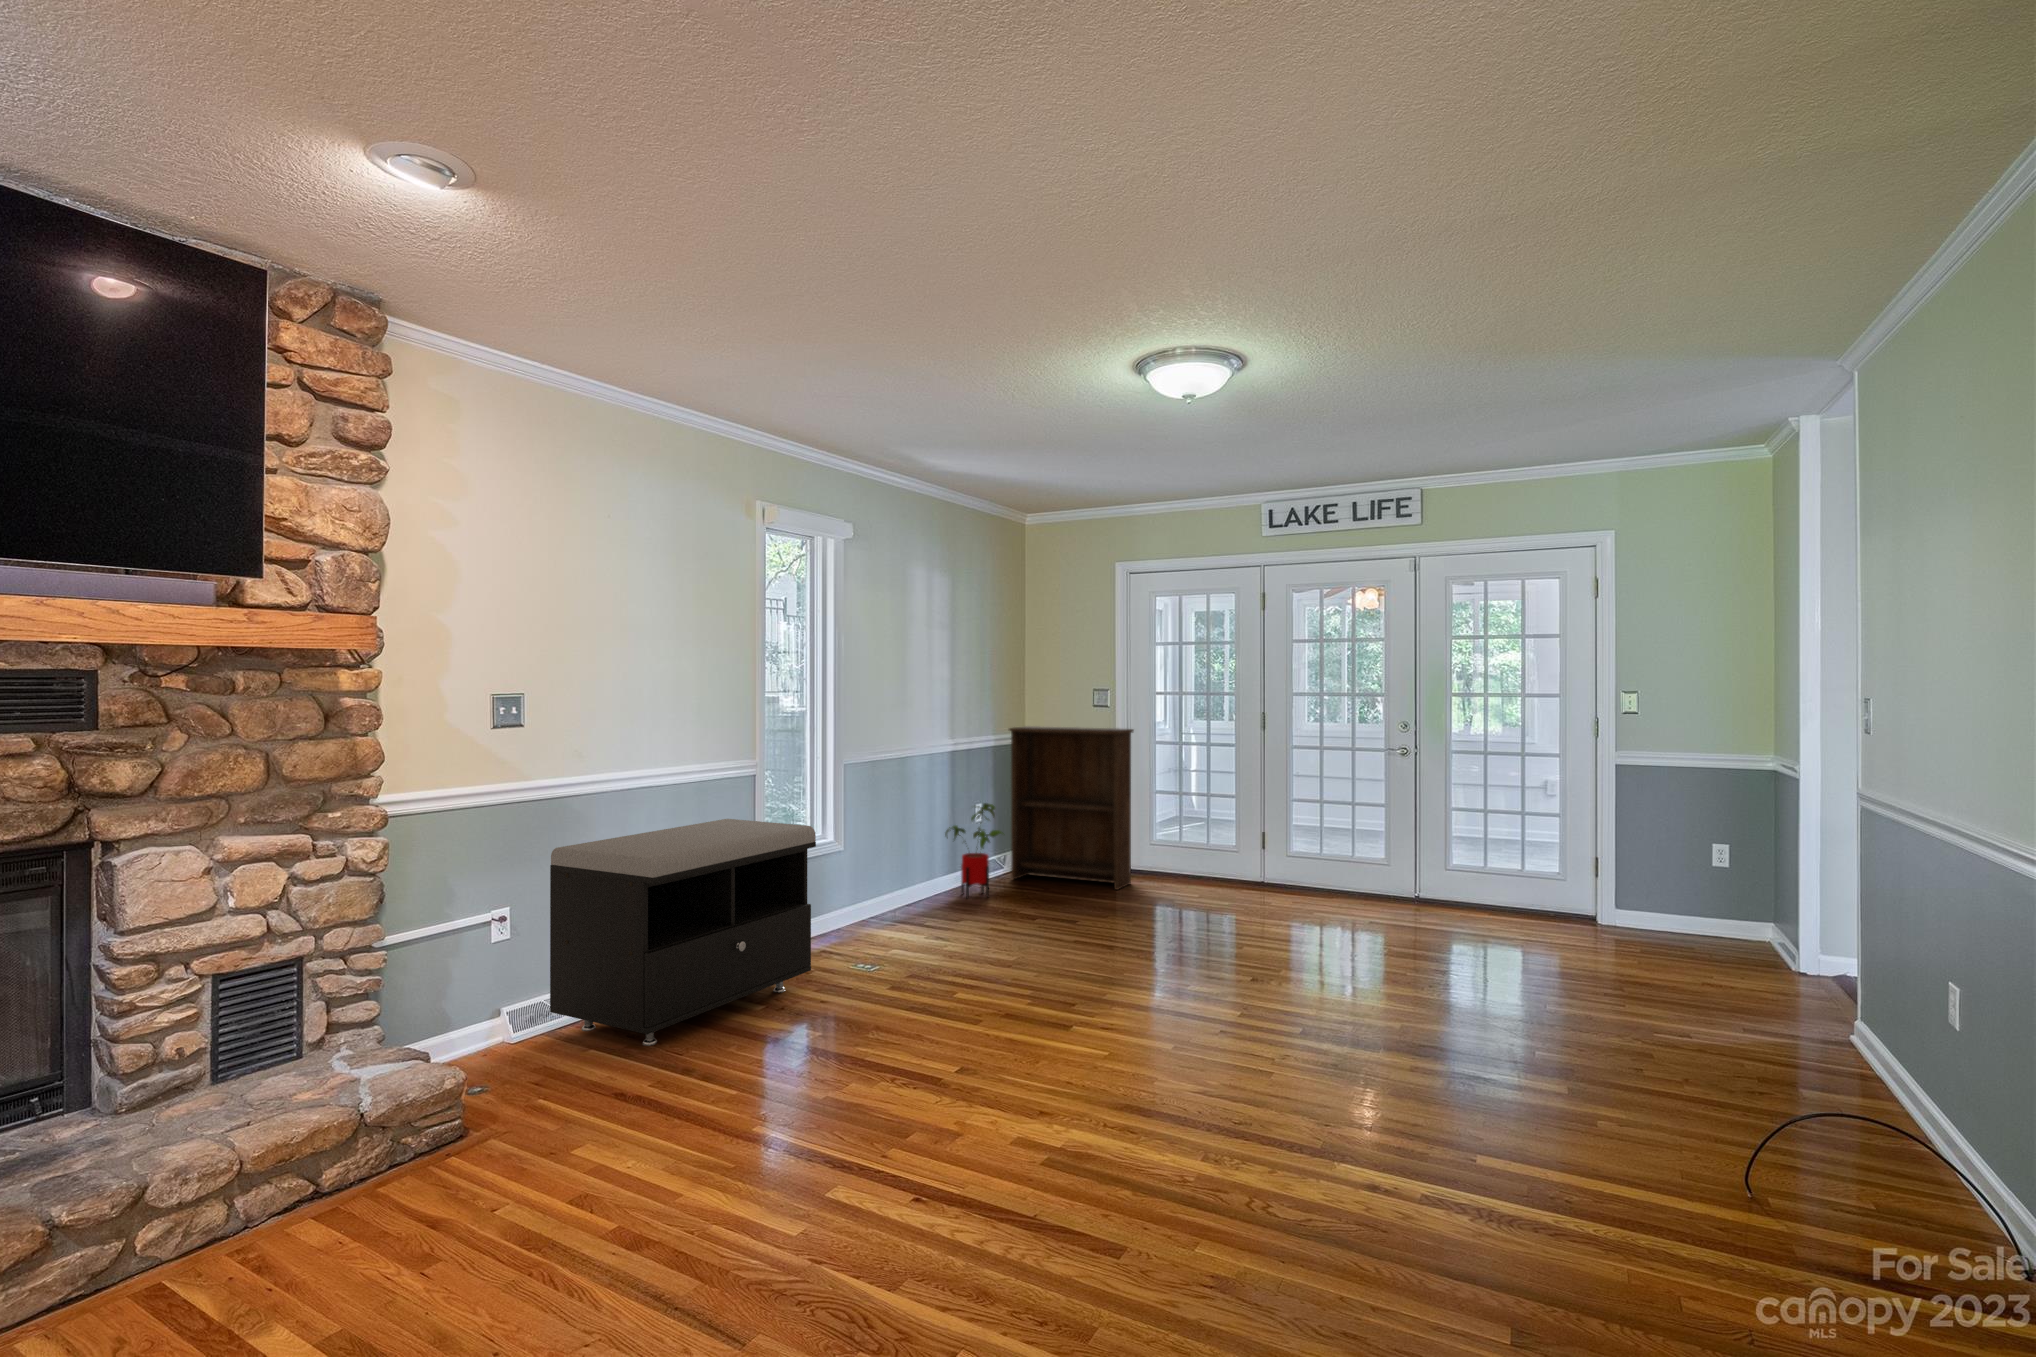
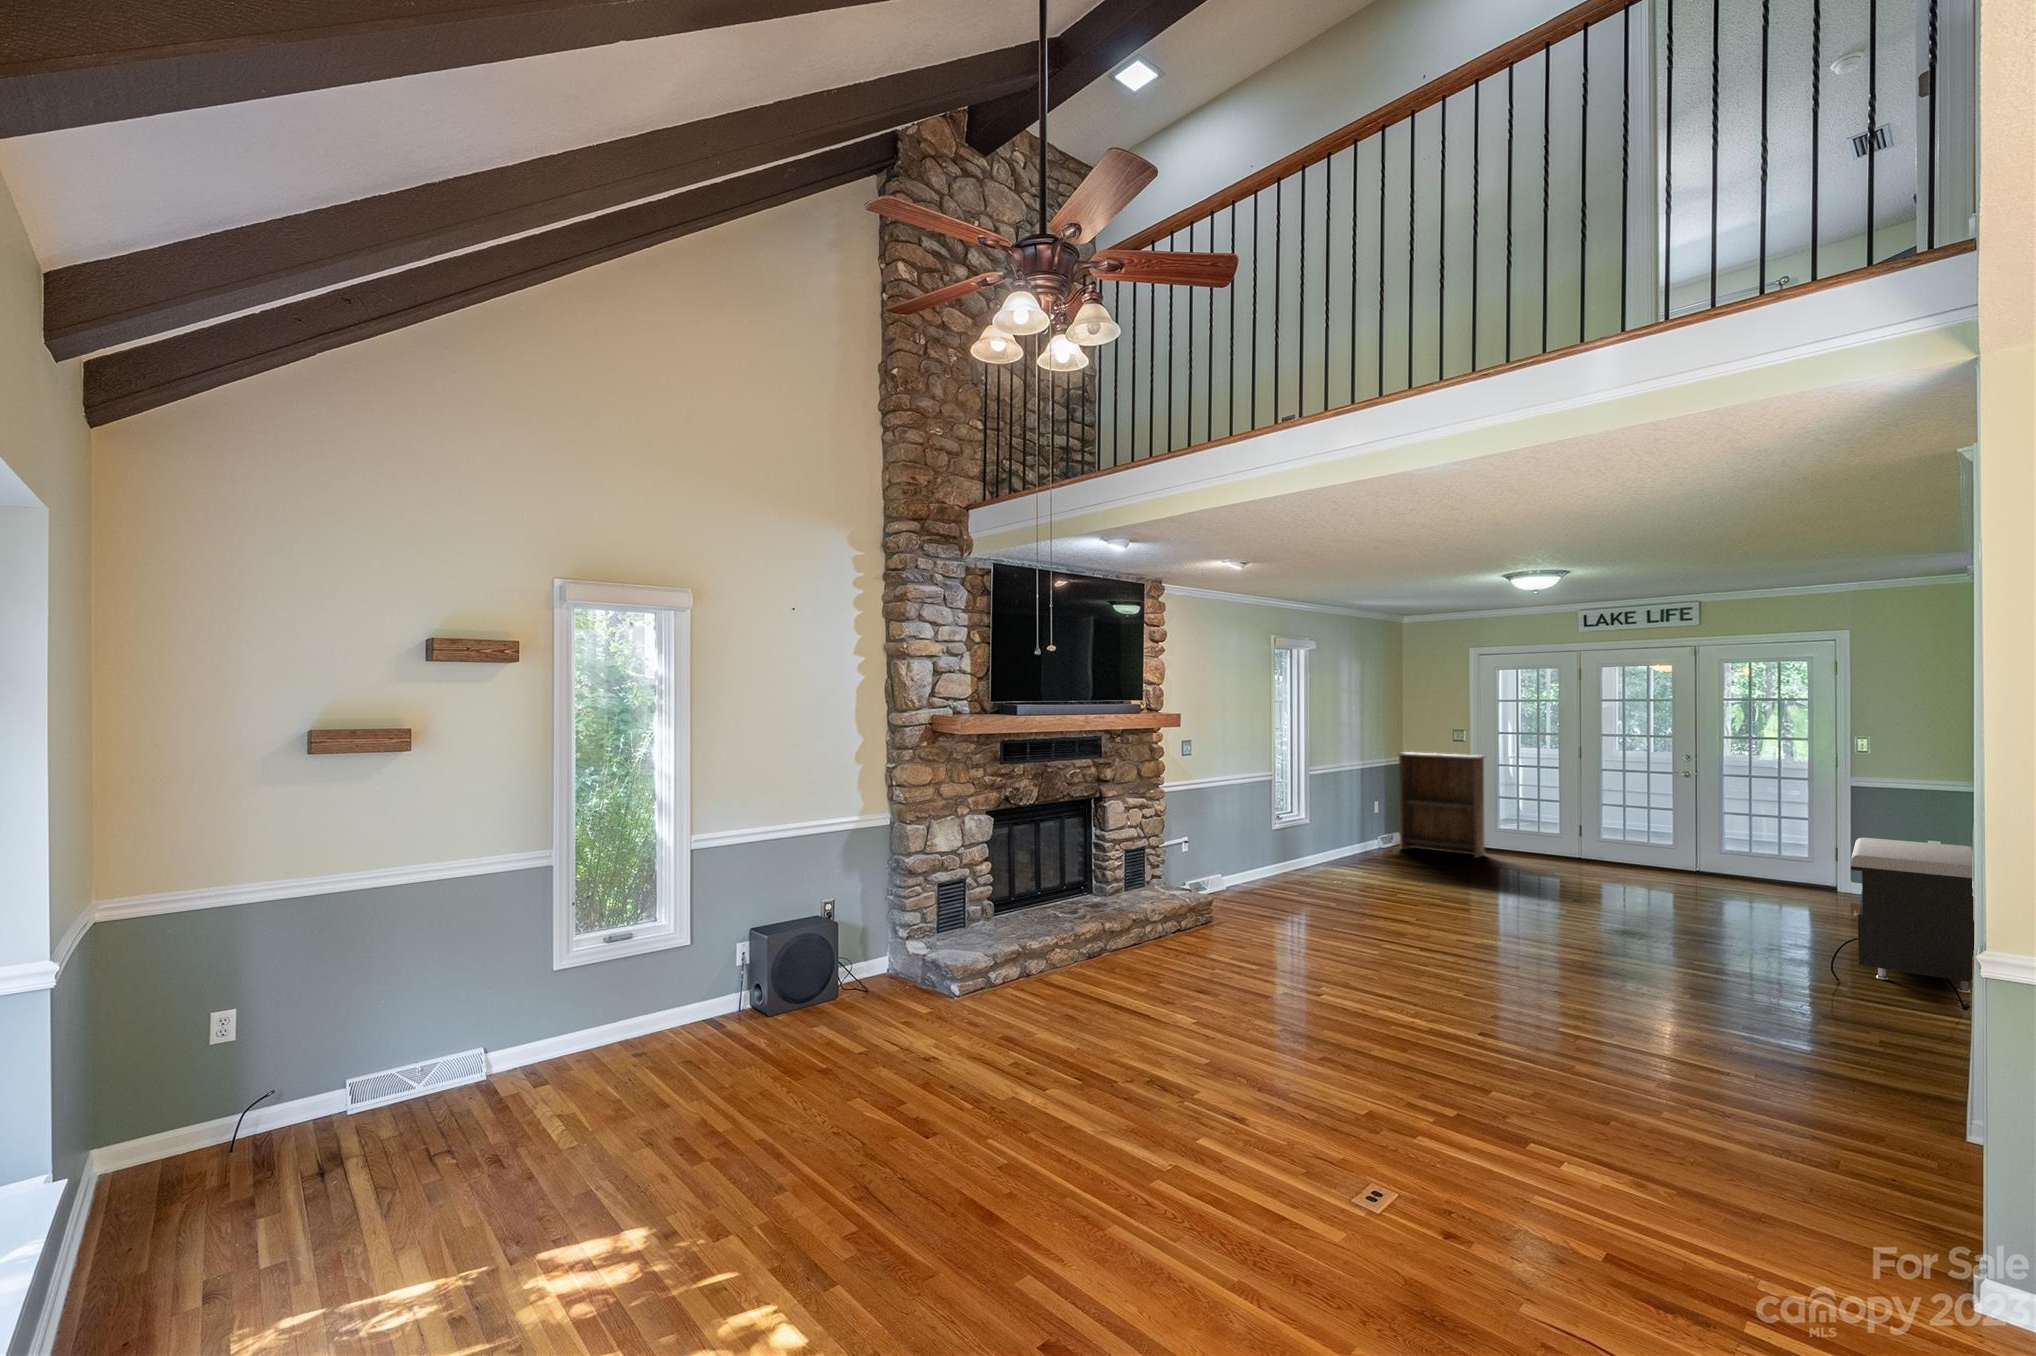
house plant: present [945,803,1004,898] -> none [1361,800,1403,857]
storage bench: present [550,819,816,1046] -> present [1851,838,1974,993]

